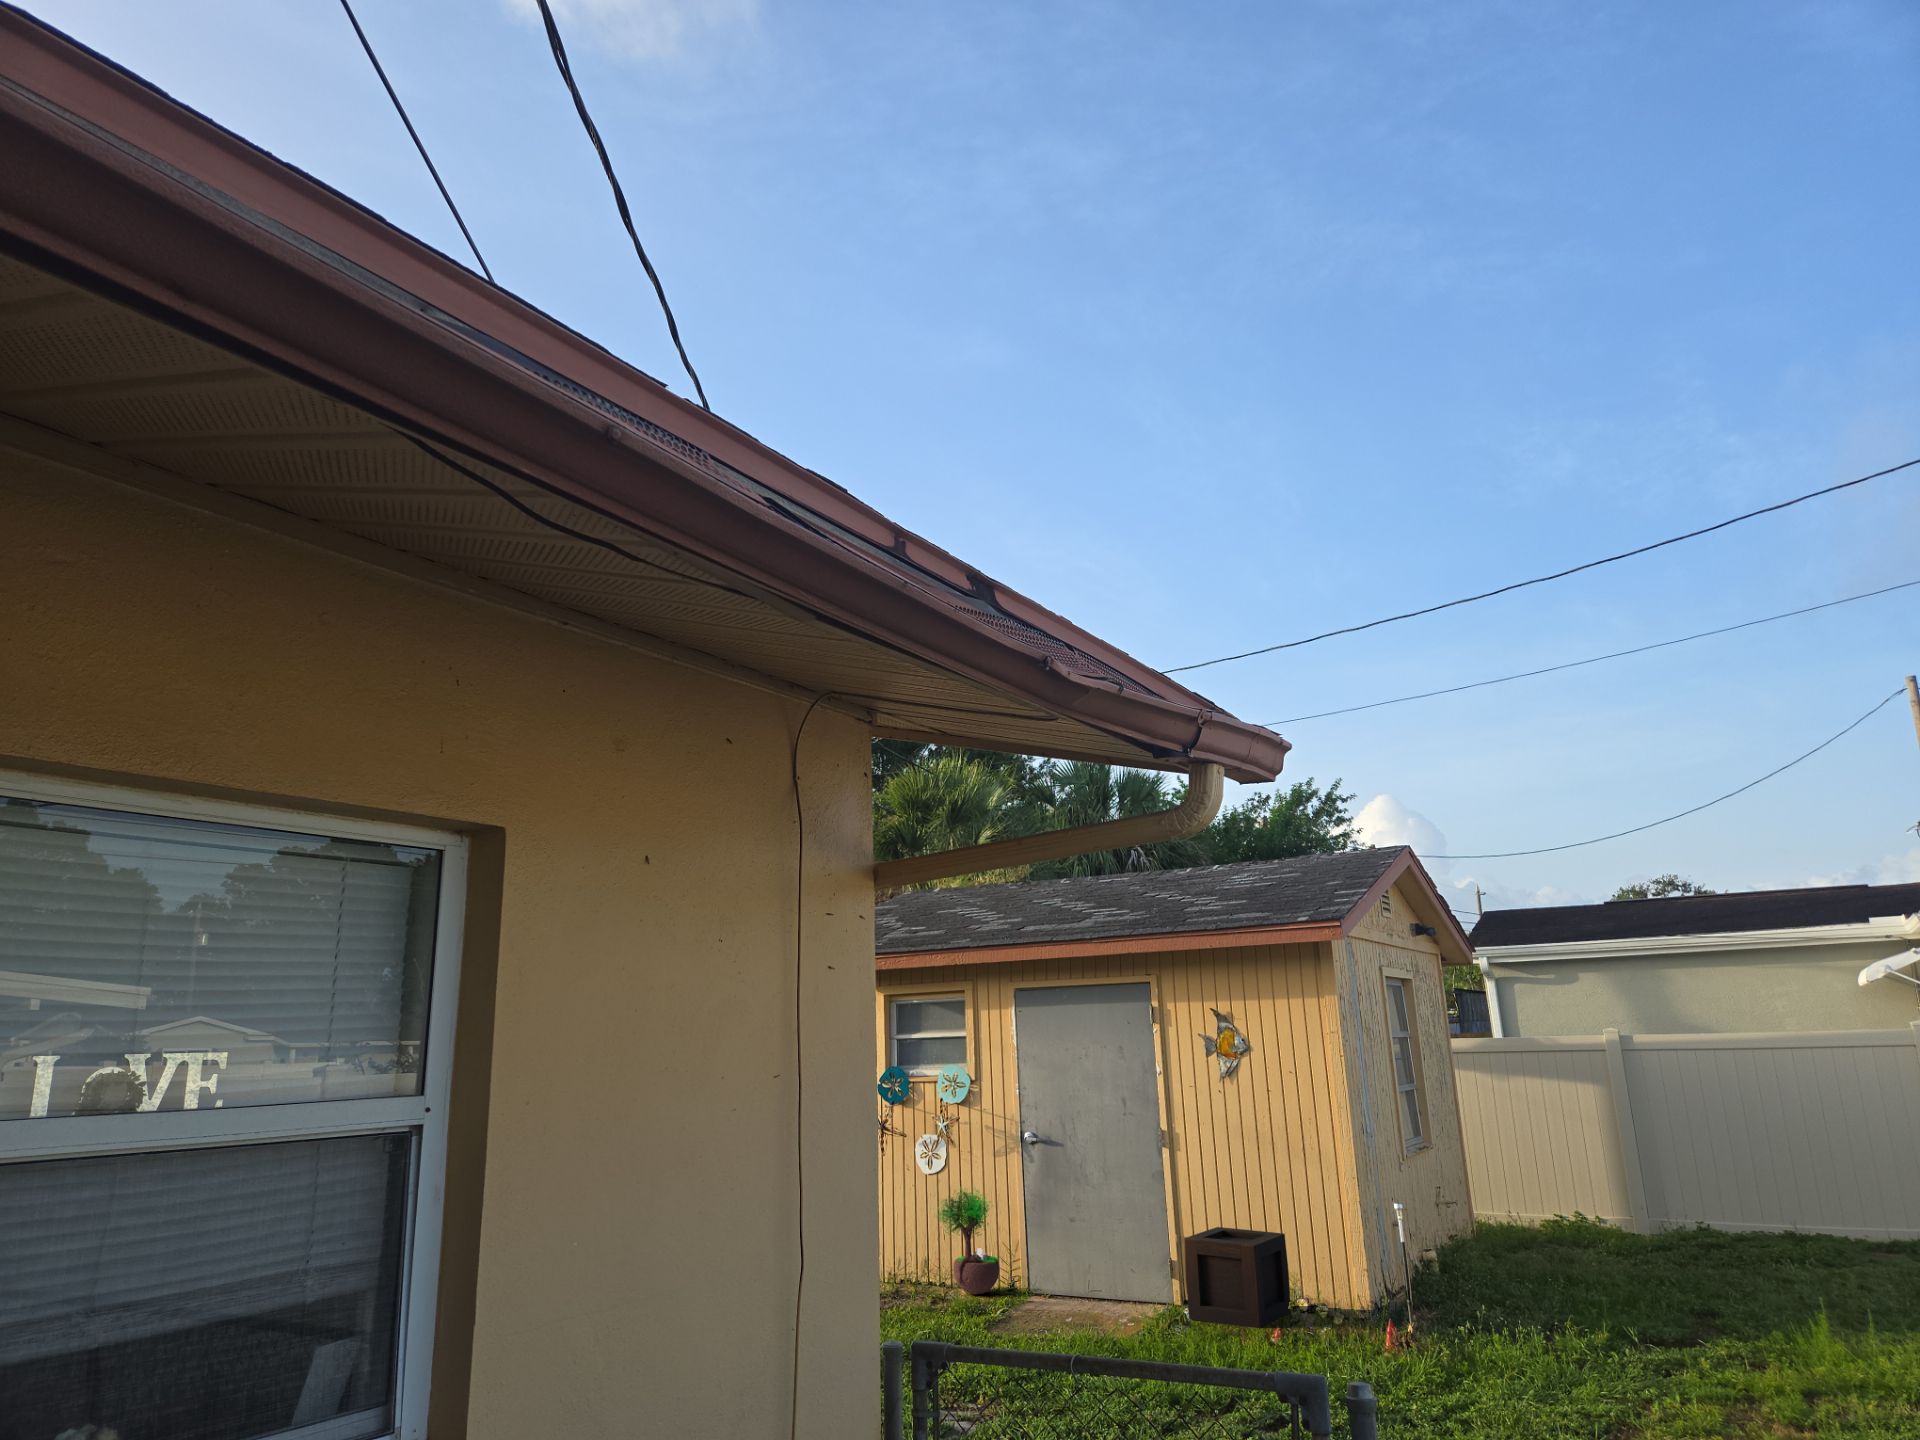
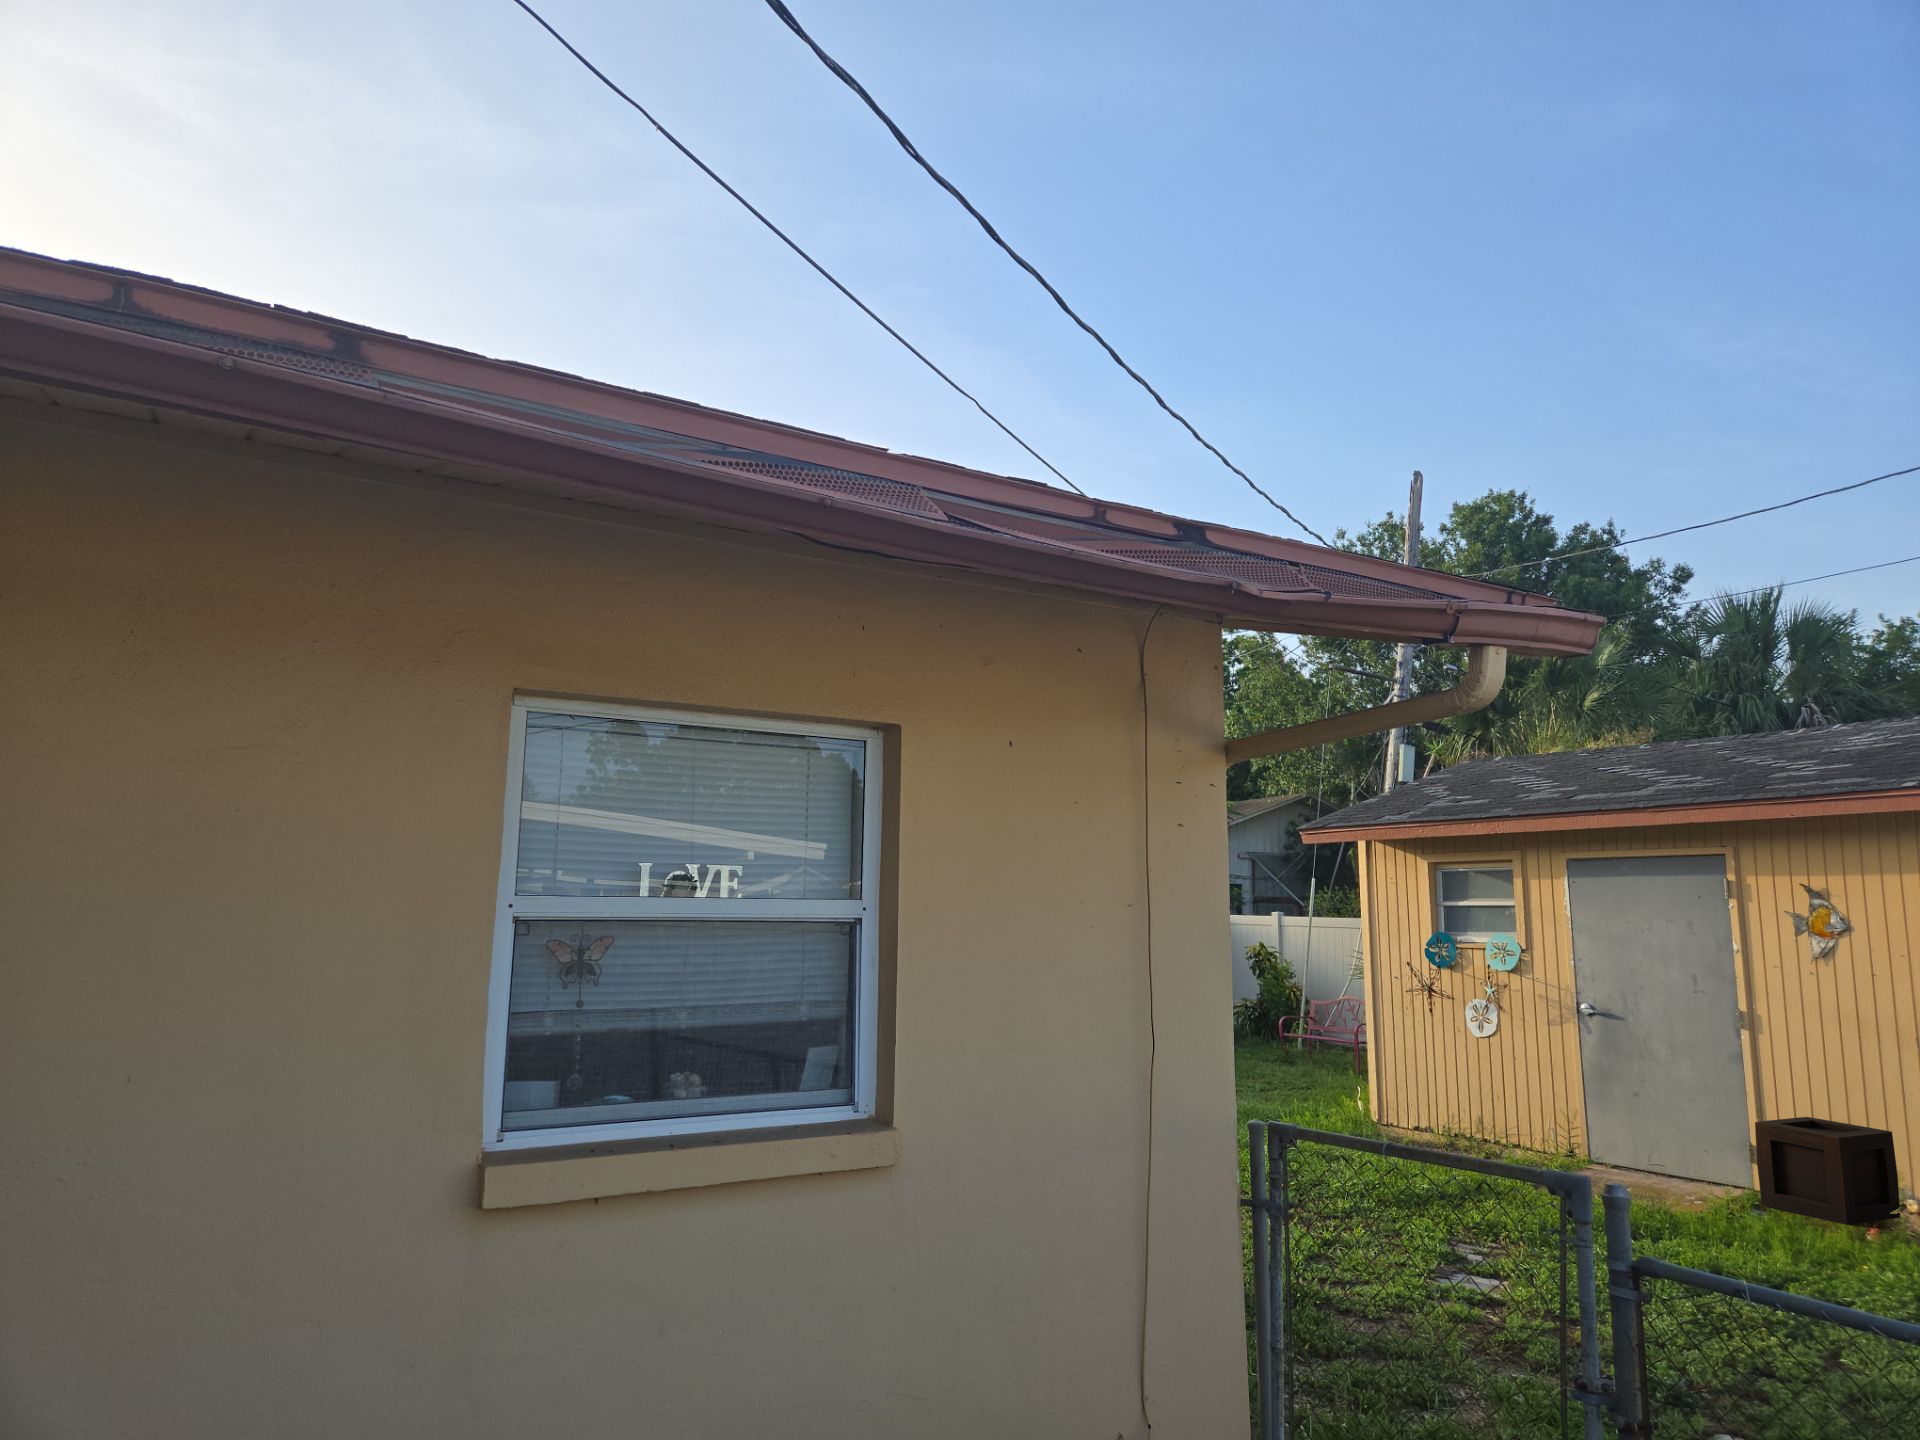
potted tree: present [934,1186,999,1294] -> none [1479,1044,1555,1154]

